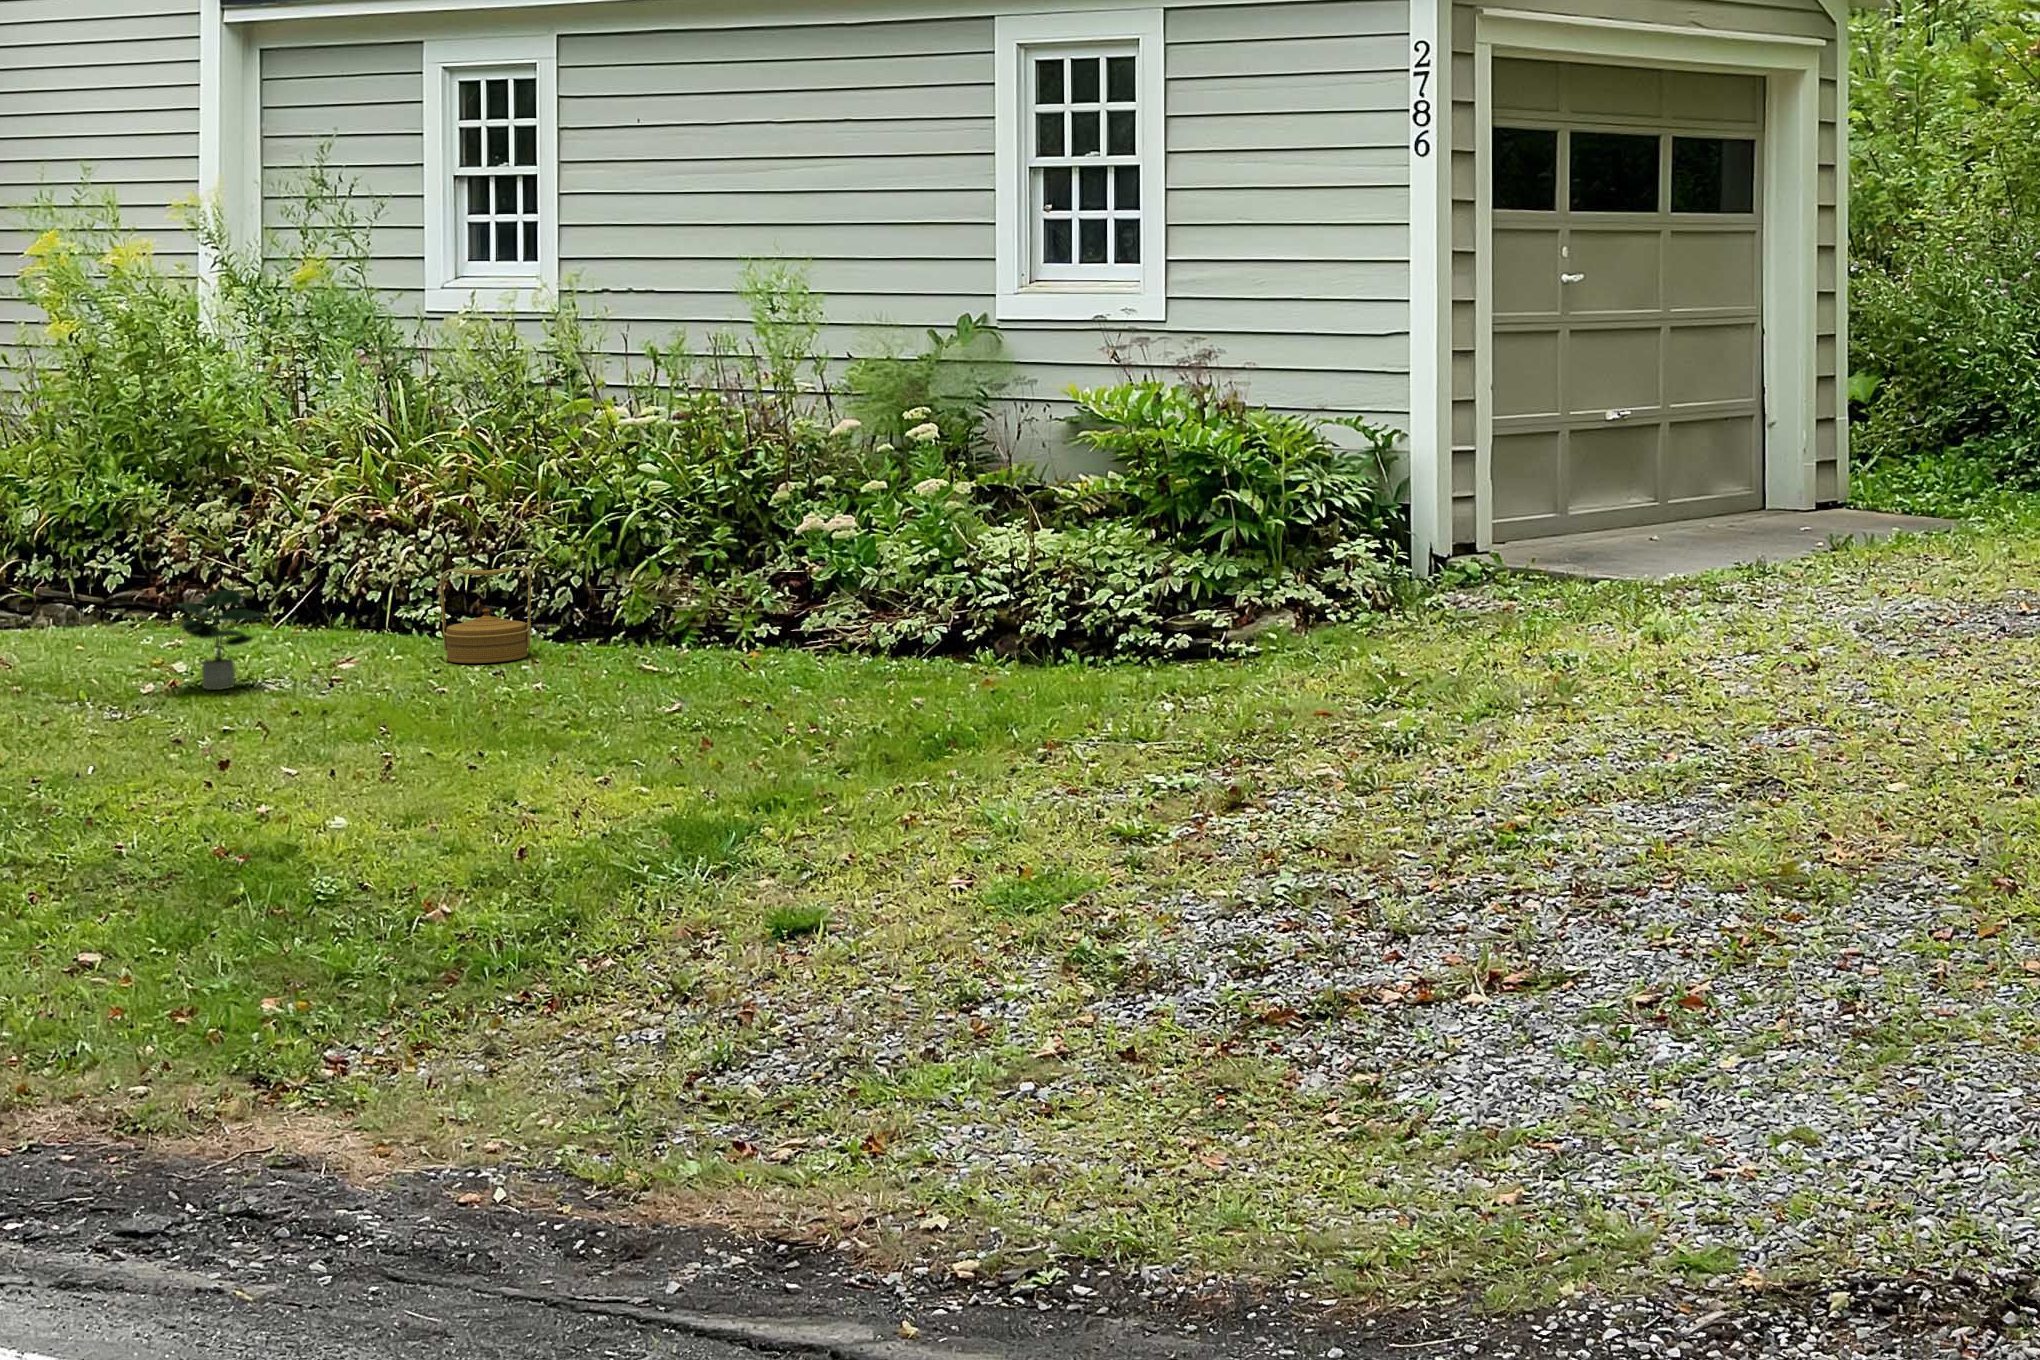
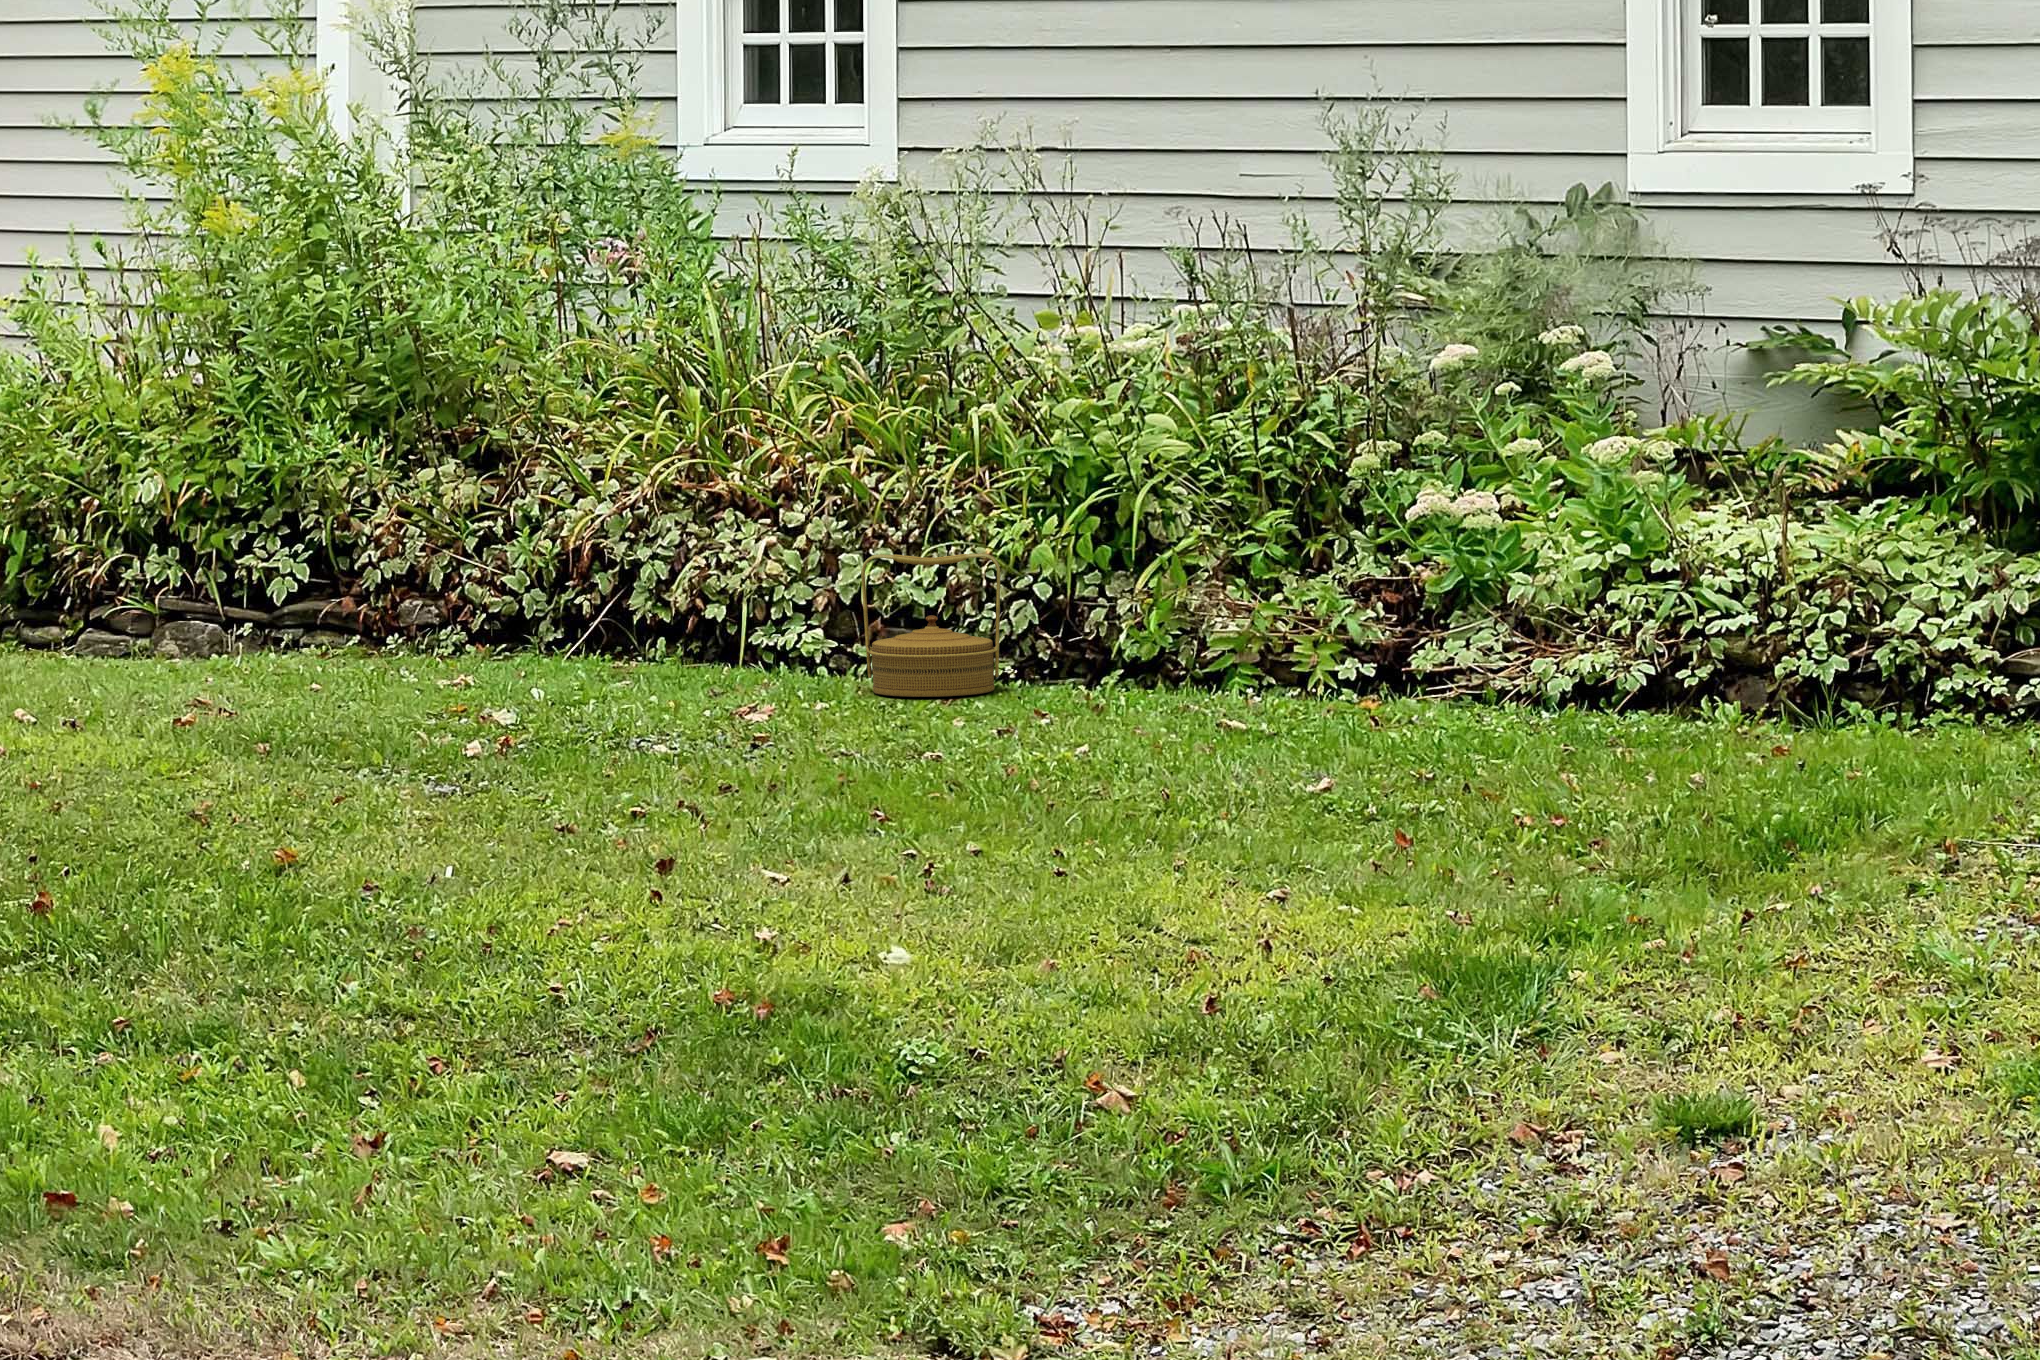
potted plant: present [176,590,262,690] -> none [485,575,621,724]

